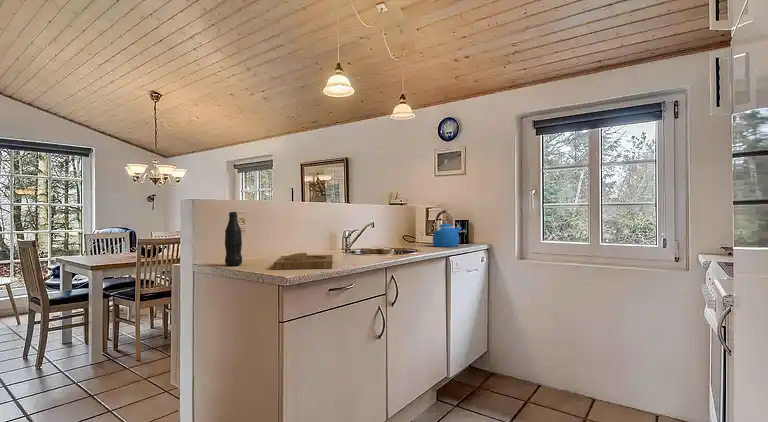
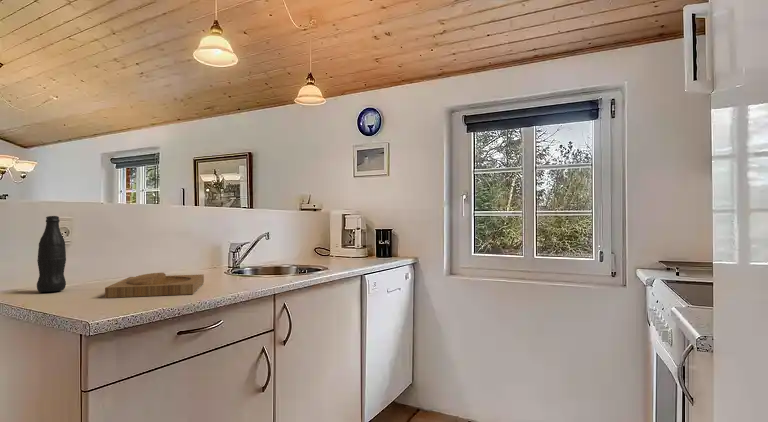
kettle: present [433,211,461,247] -> none [348,218,382,261]

